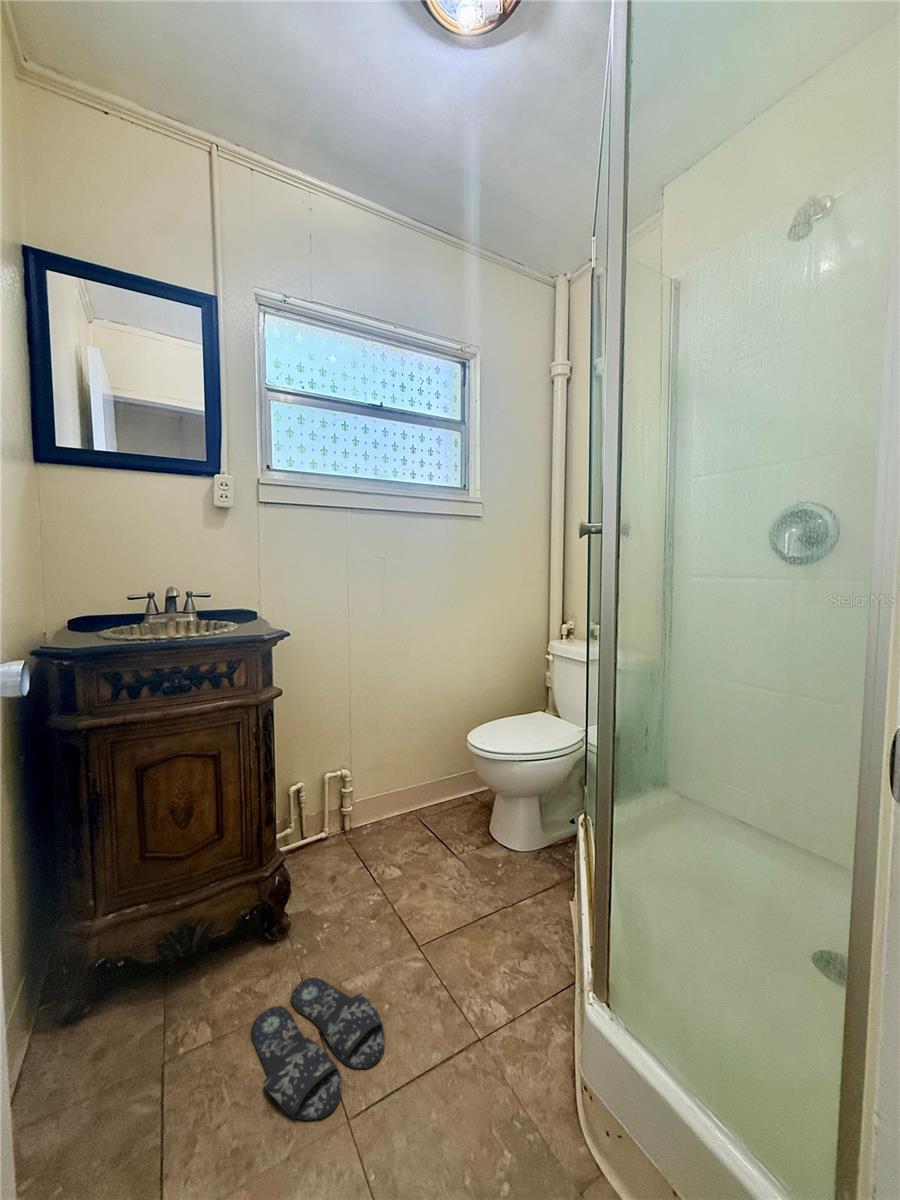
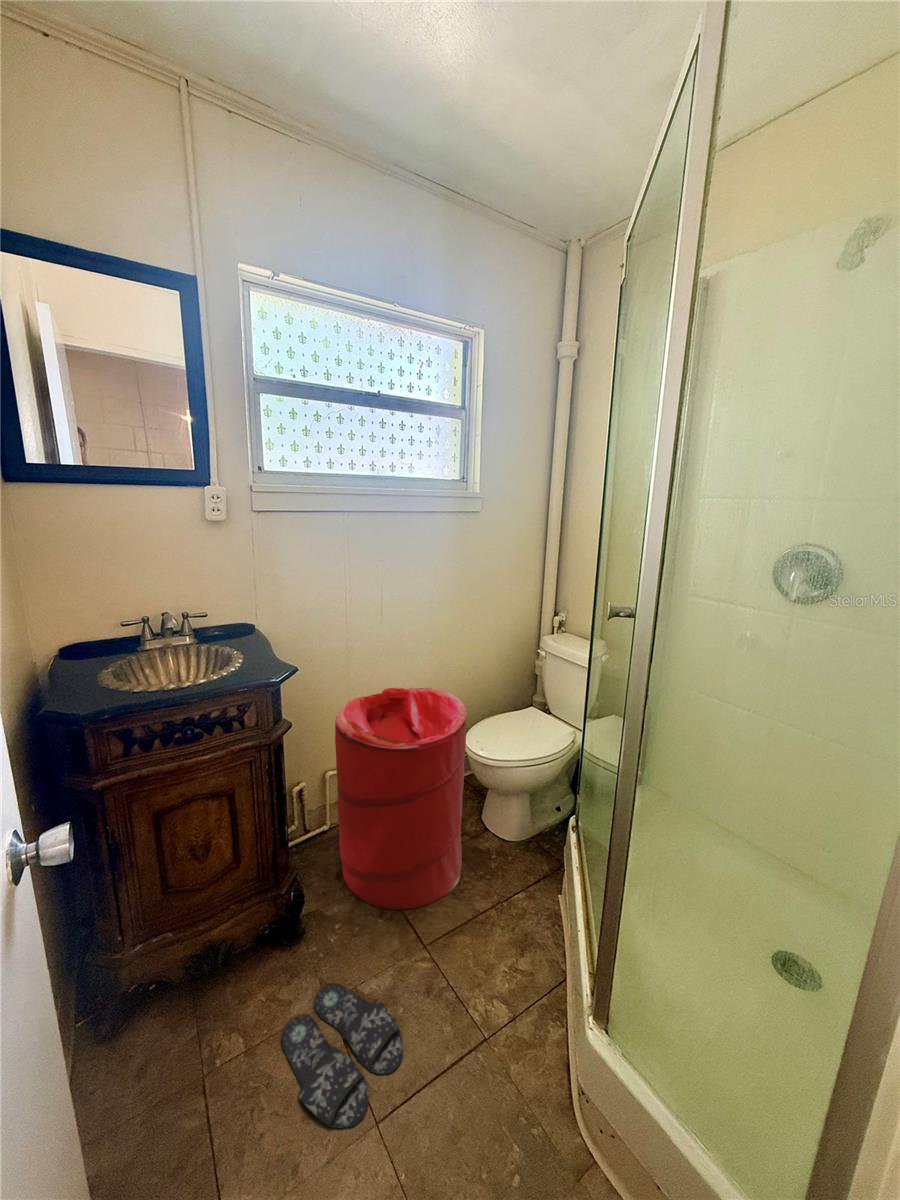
laundry hamper: none [330,683,465,913] -> present [335,688,467,910]

